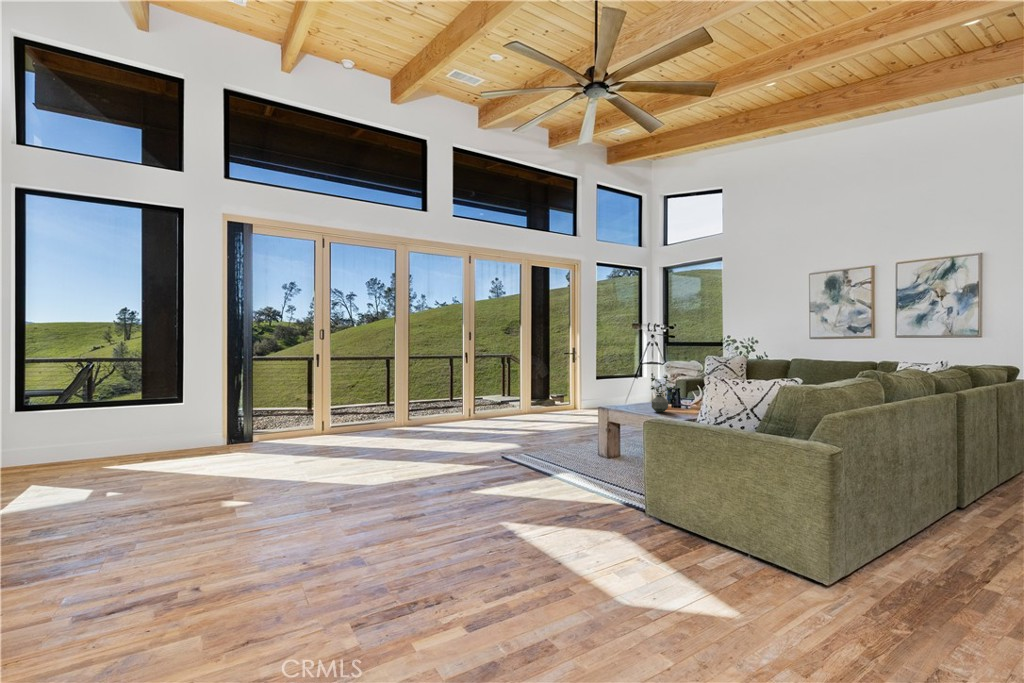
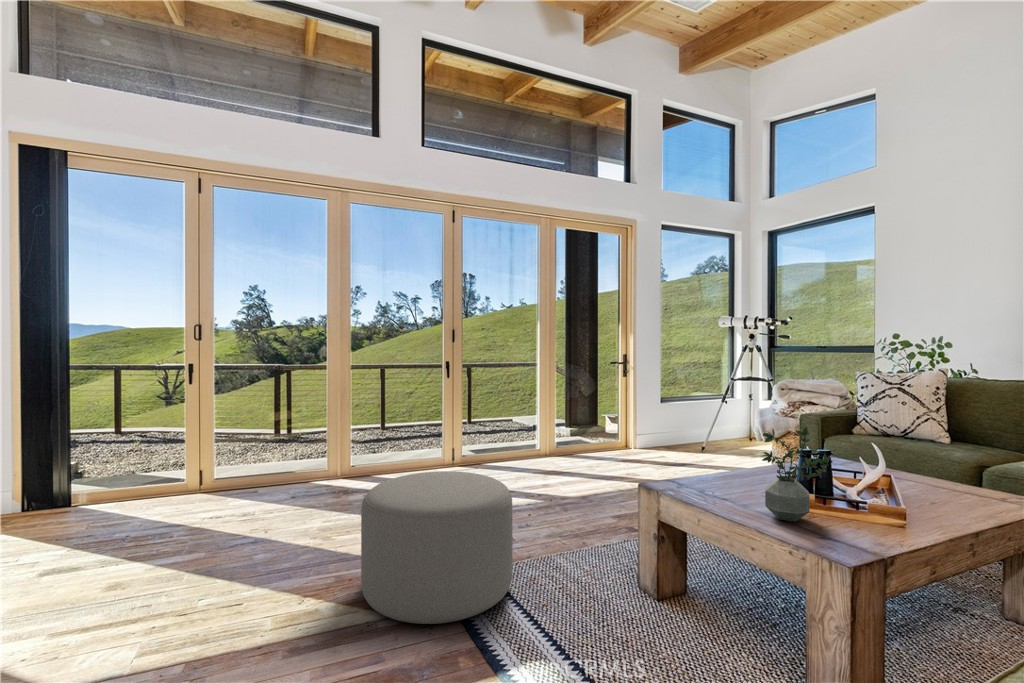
ottoman: none [470,406,541,467] -> present [361,471,513,624]

